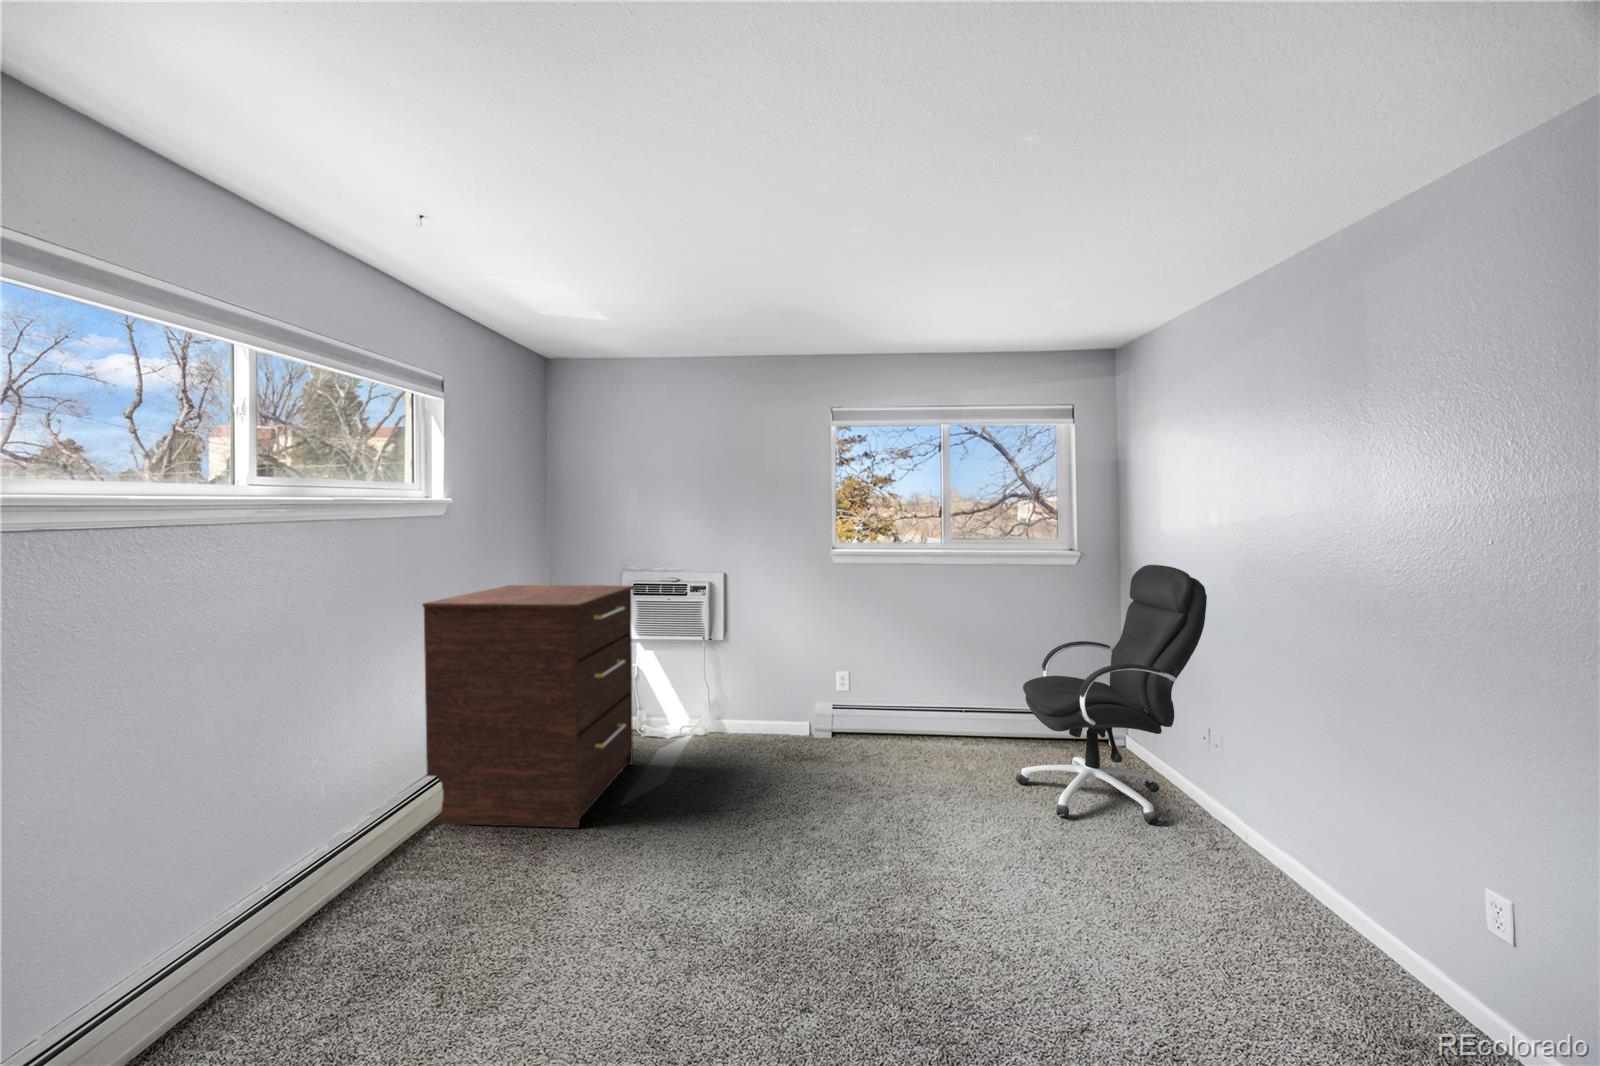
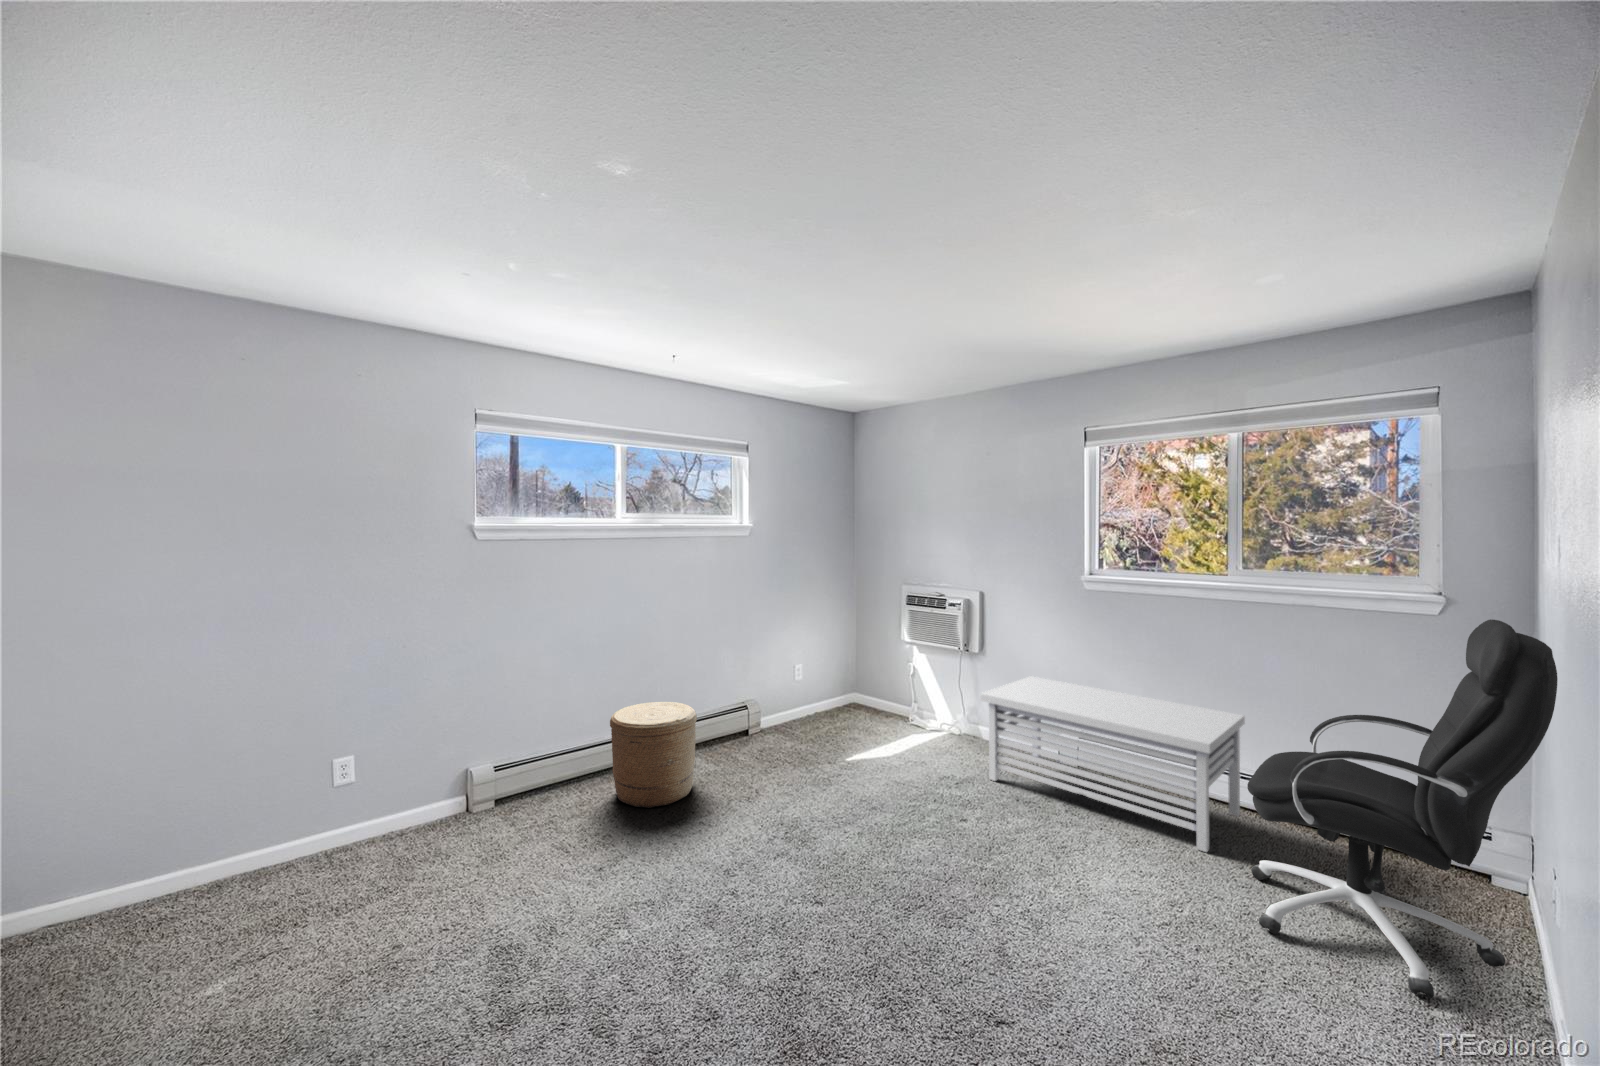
dresser: present [423,585,635,828] -> none [726,590,883,776]
storage bench: none [769,657,984,776] -> present [980,676,1245,852]
woven basket: none [286,771,451,958] -> present [610,702,697,808]

